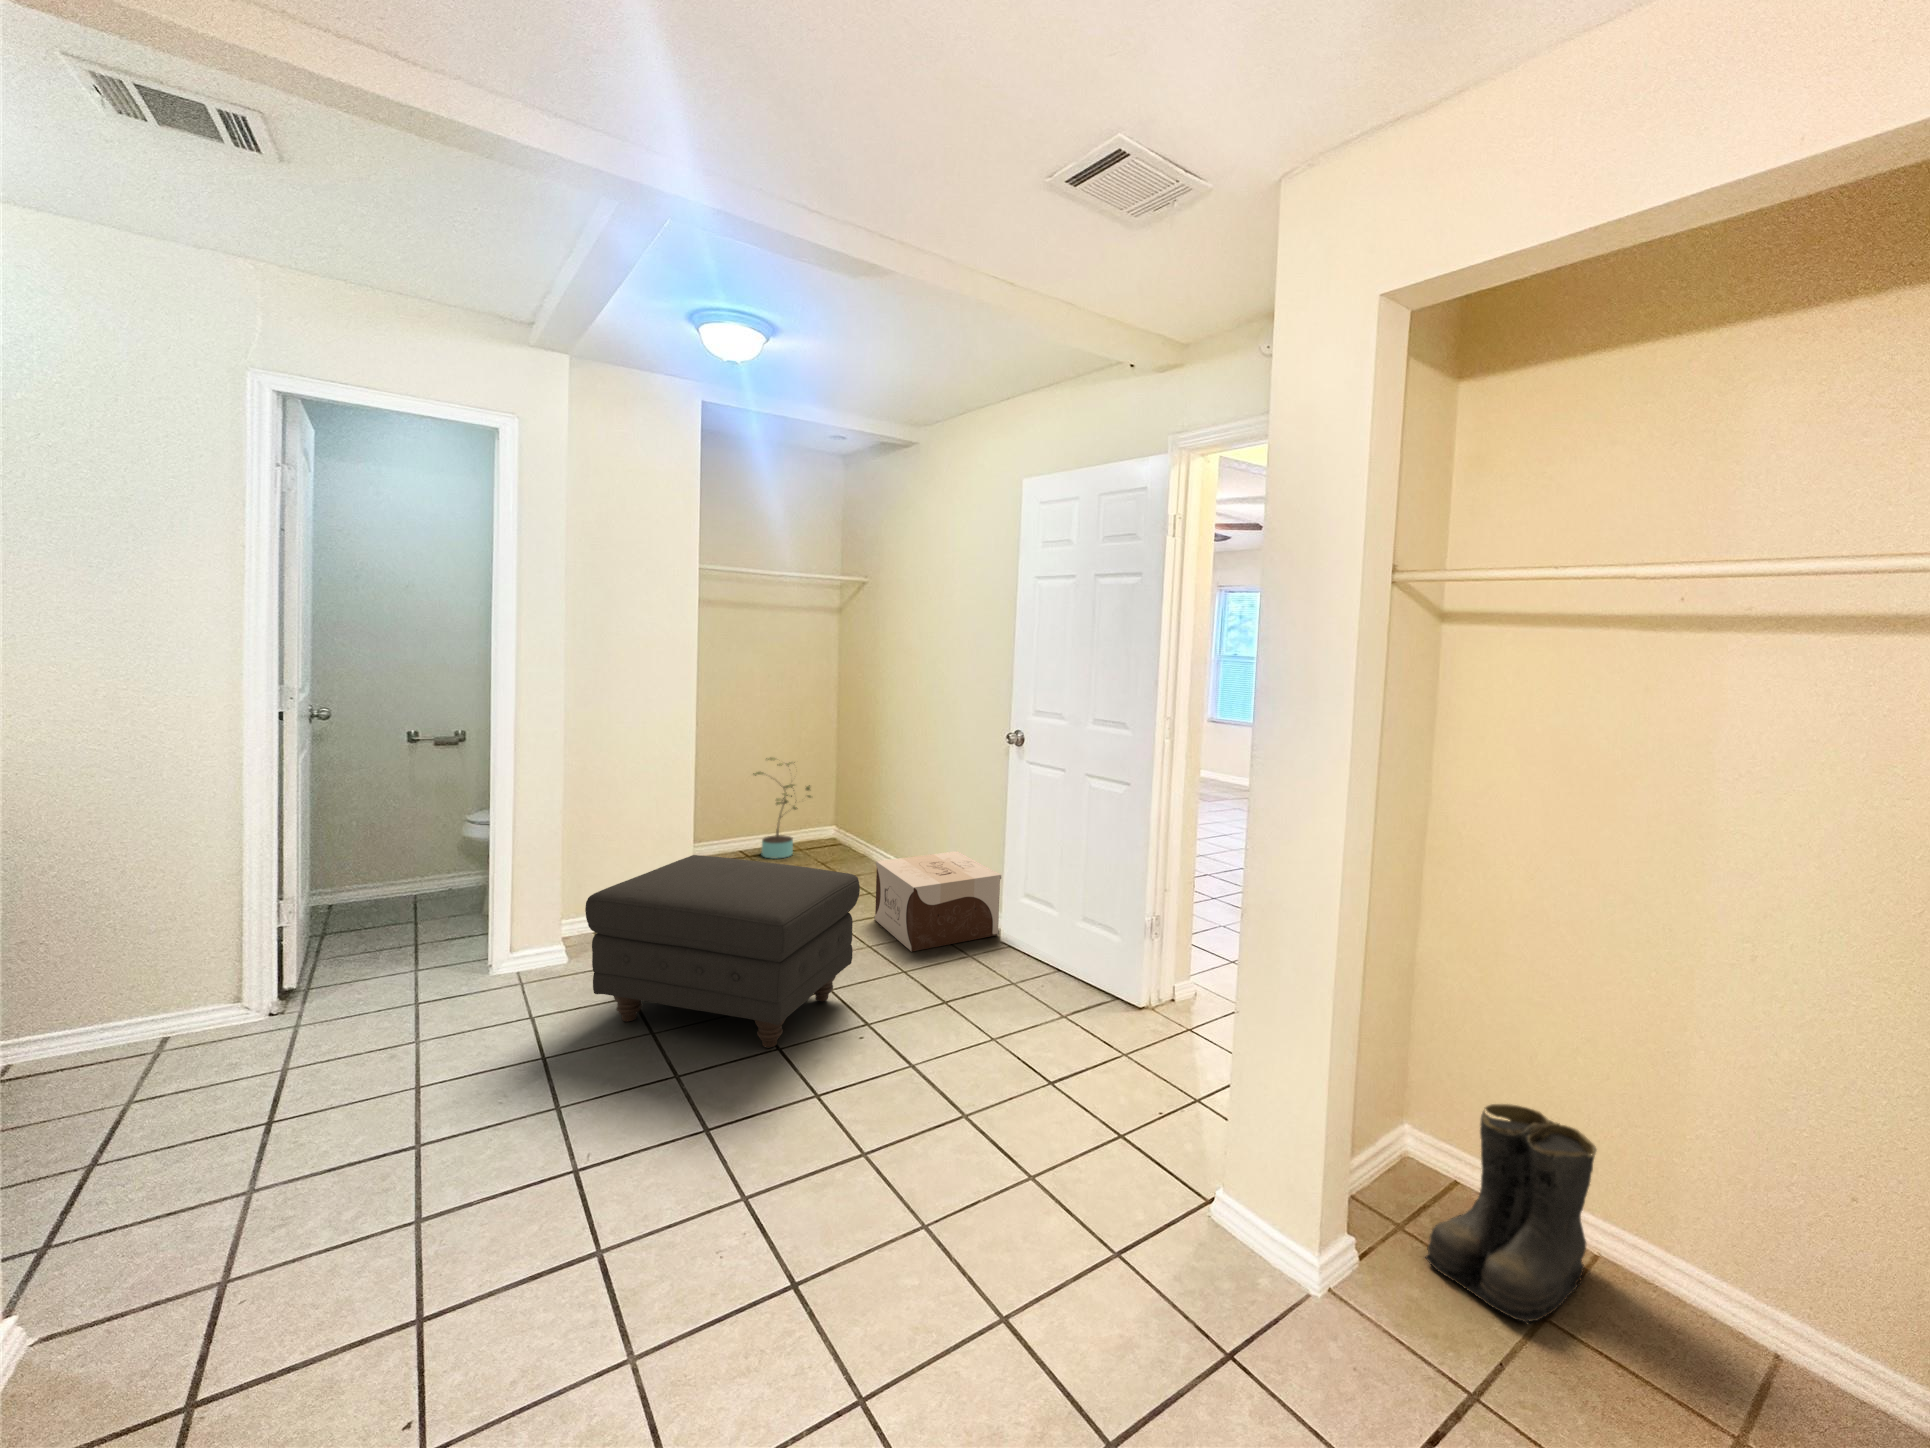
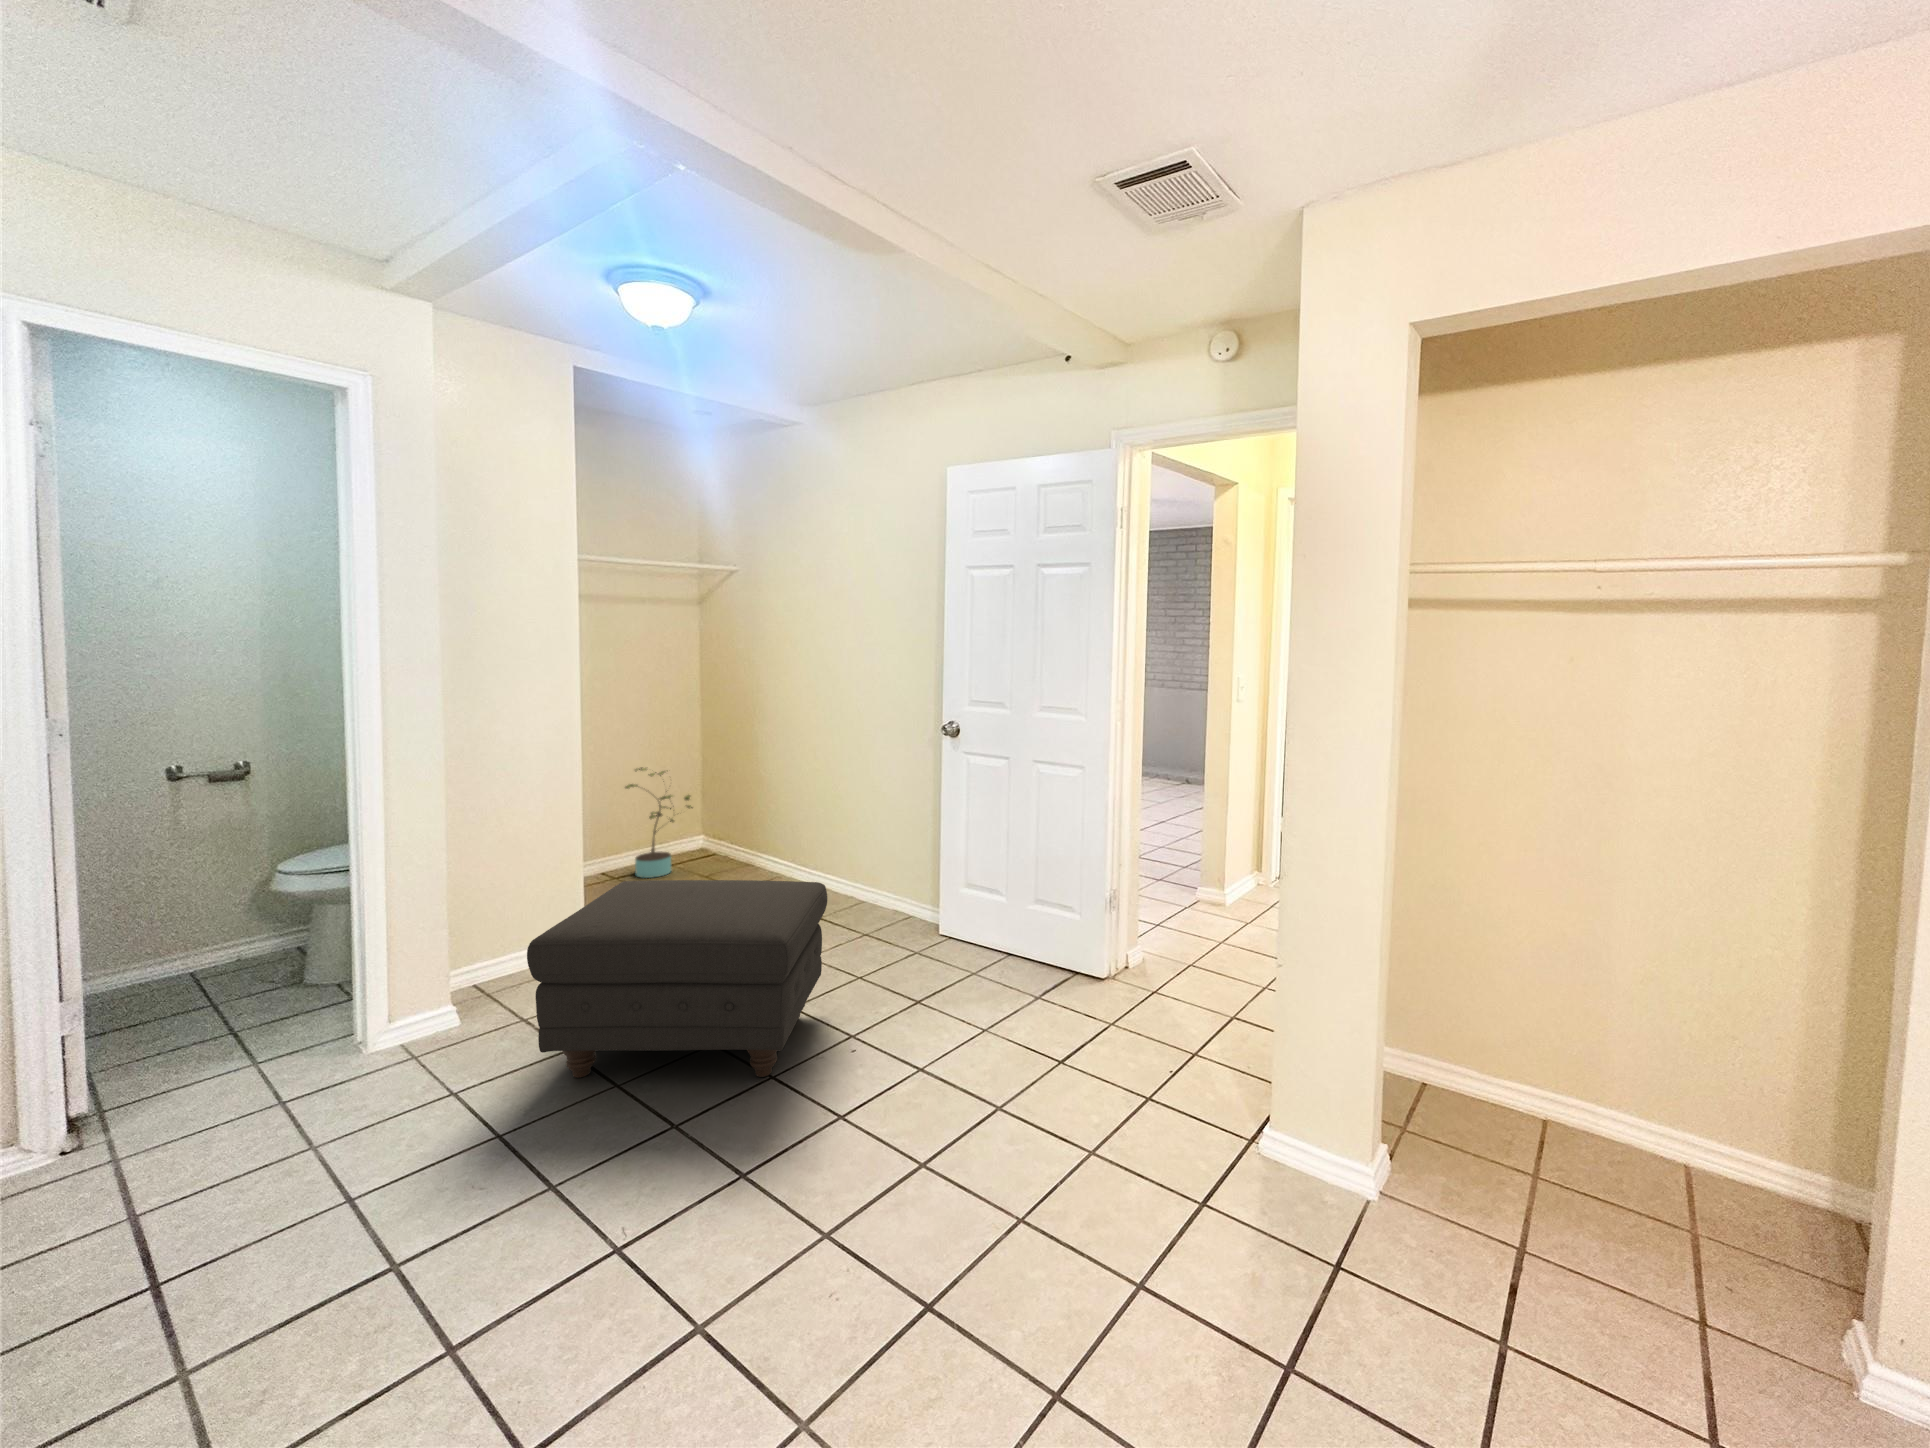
cardboard box: present [874,851,1001,952] -> none [801,849,937,956]
boots: present [1425,1104,1596,1324] -> none [1431,1008,1547,1180]

